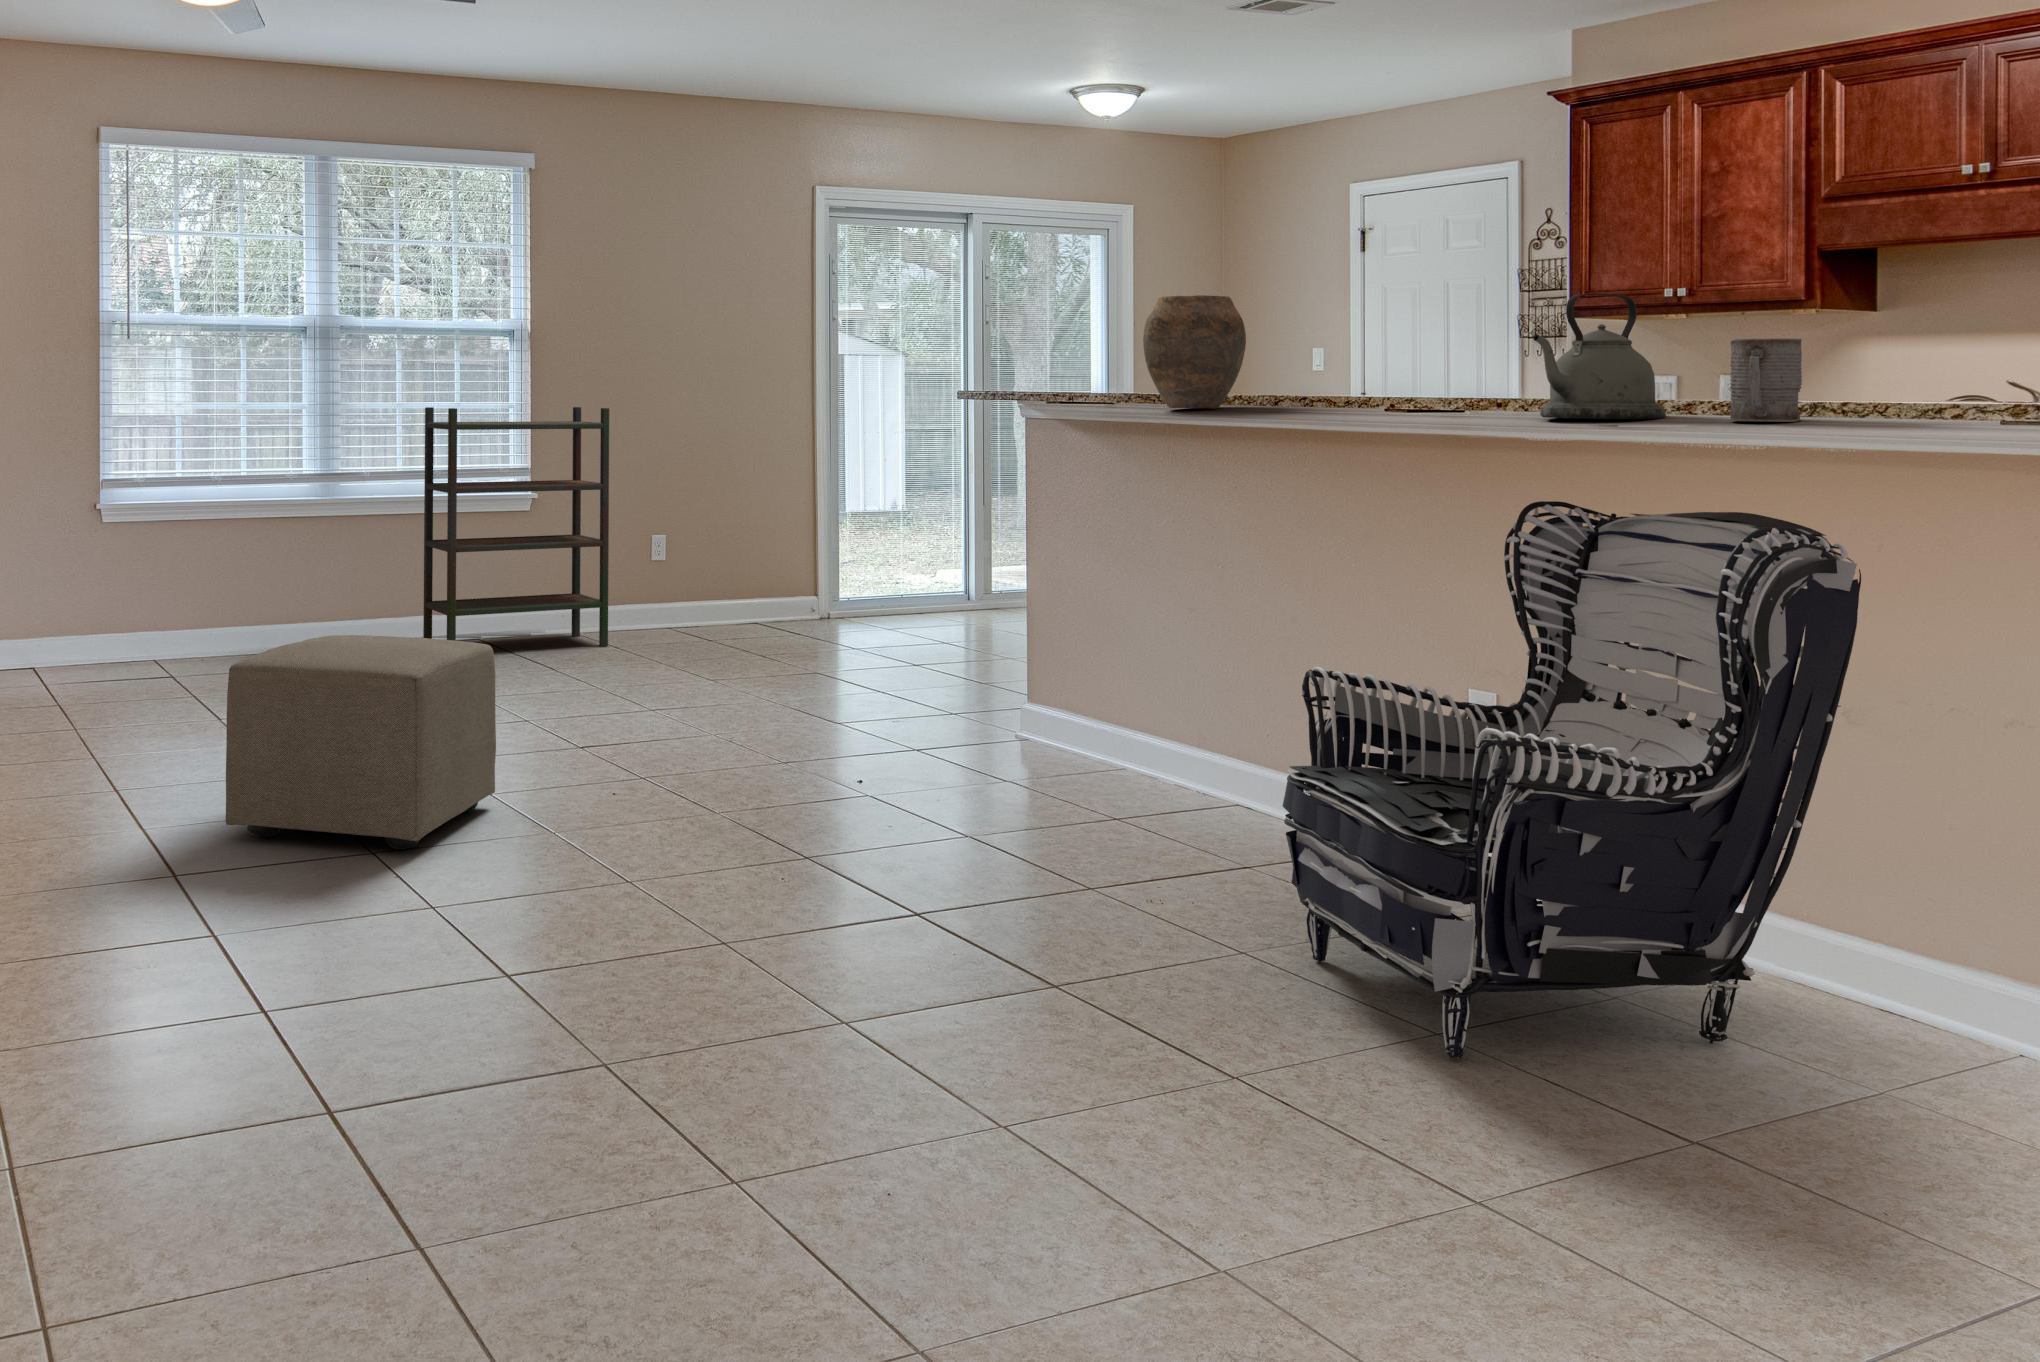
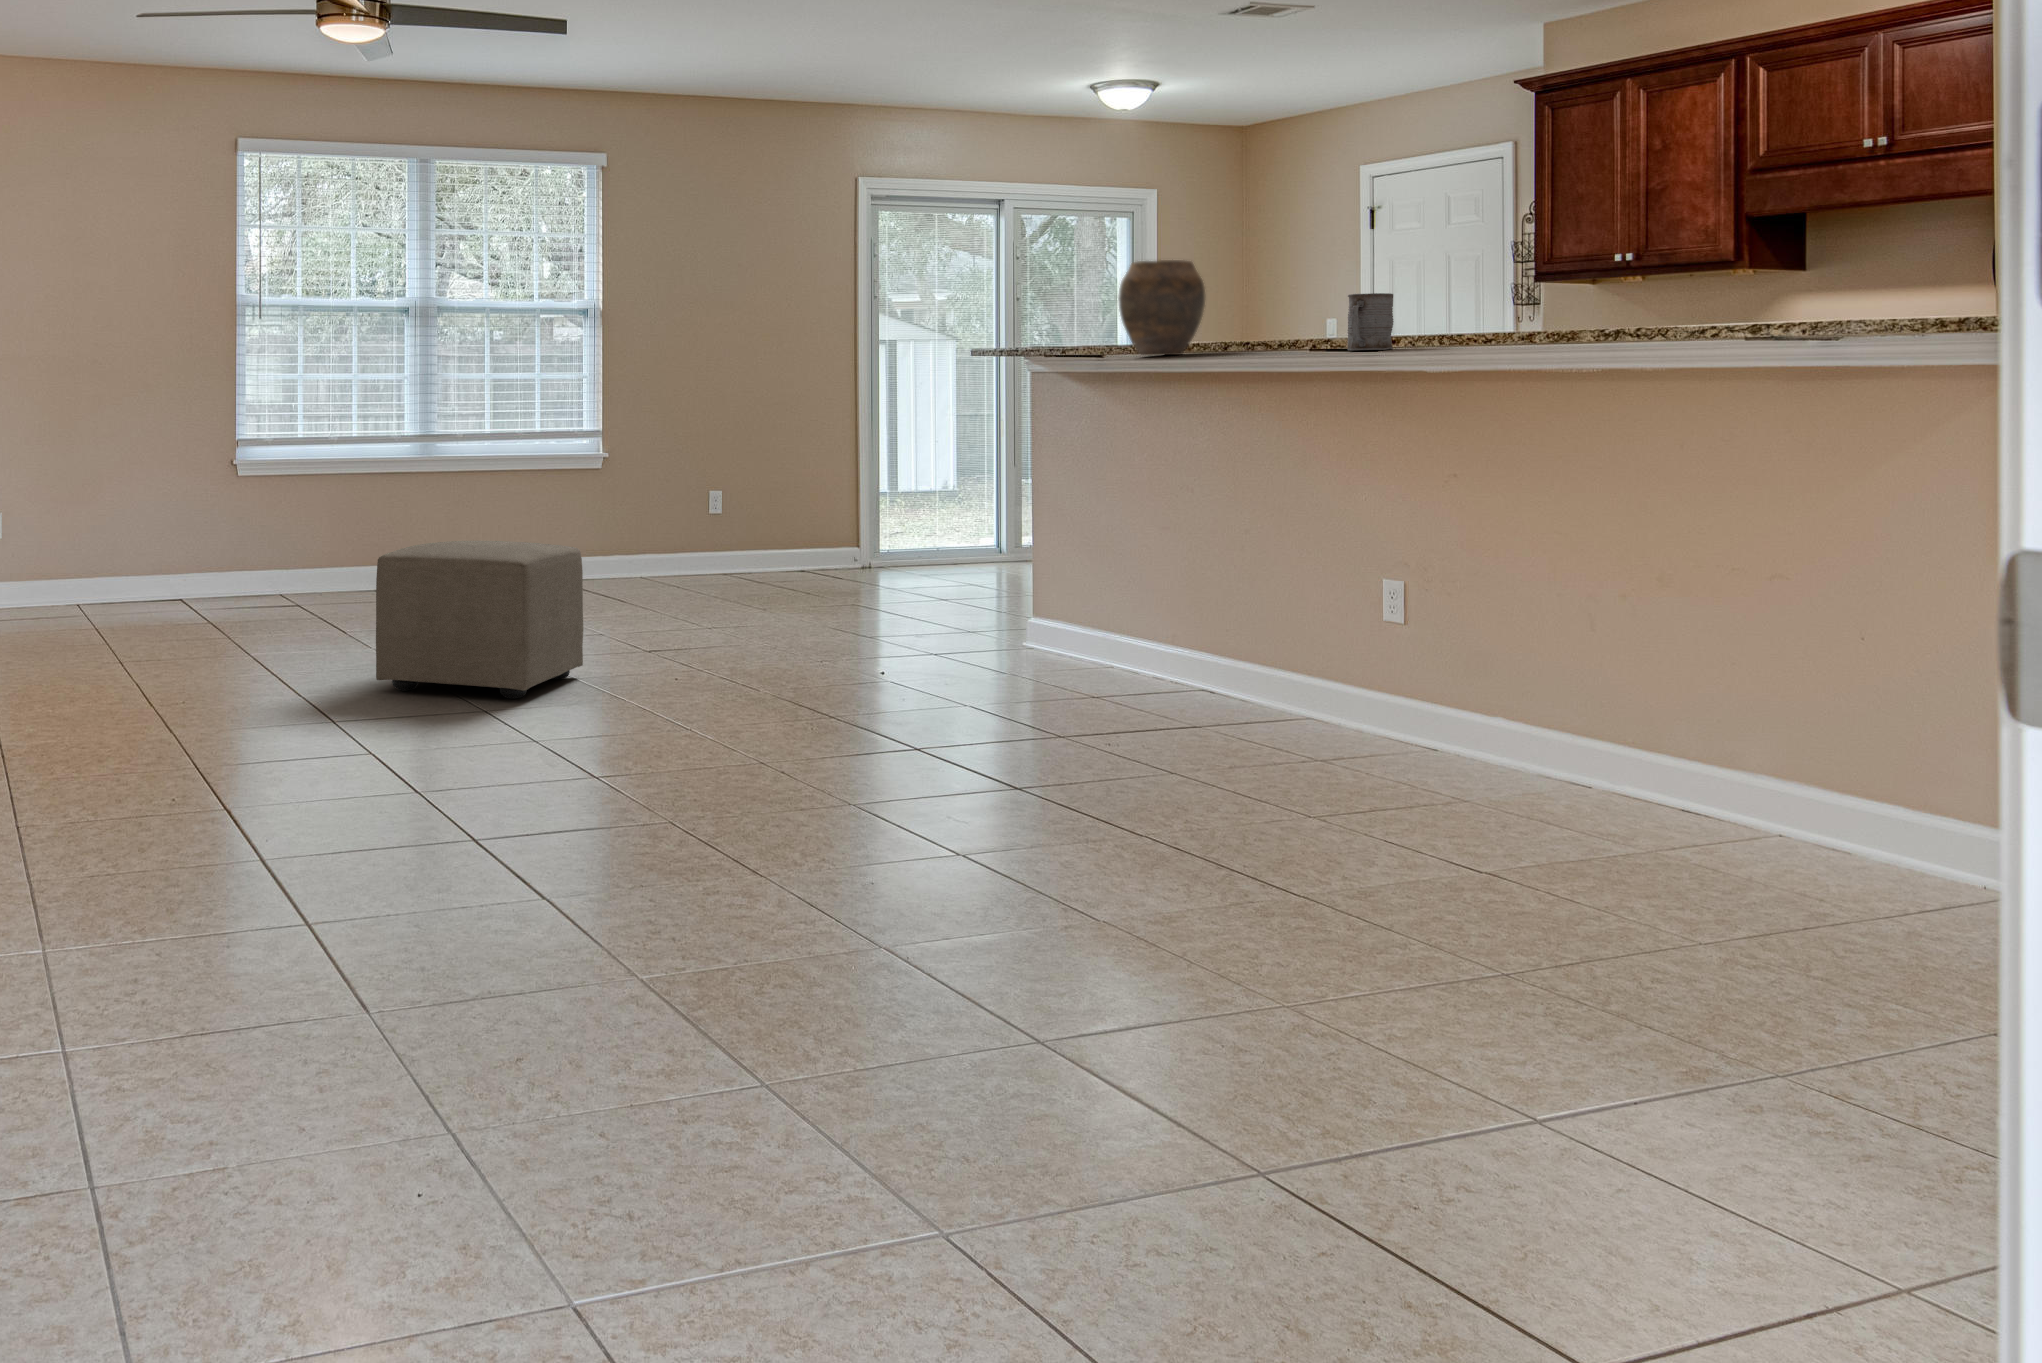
kettle: present [1533,294,1666,419] -> none [1406,248,1517,348]
mug: present [1730,339,1802,422] -> present [1348,293,1394,351]
bookshelf: present [423,407,609,646] -> none [512,375,672,588]
armchair: present [1283,501,1861,1058] -> none [1198,414,1636,816]

